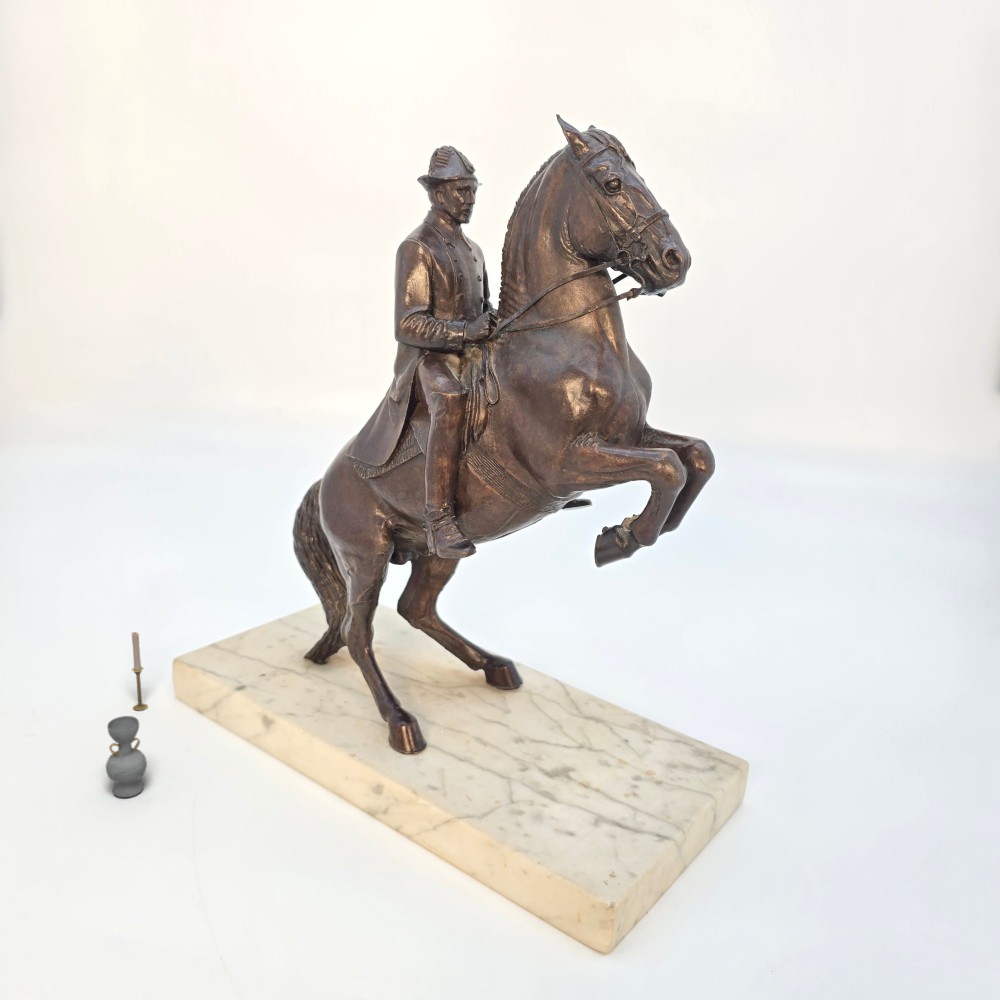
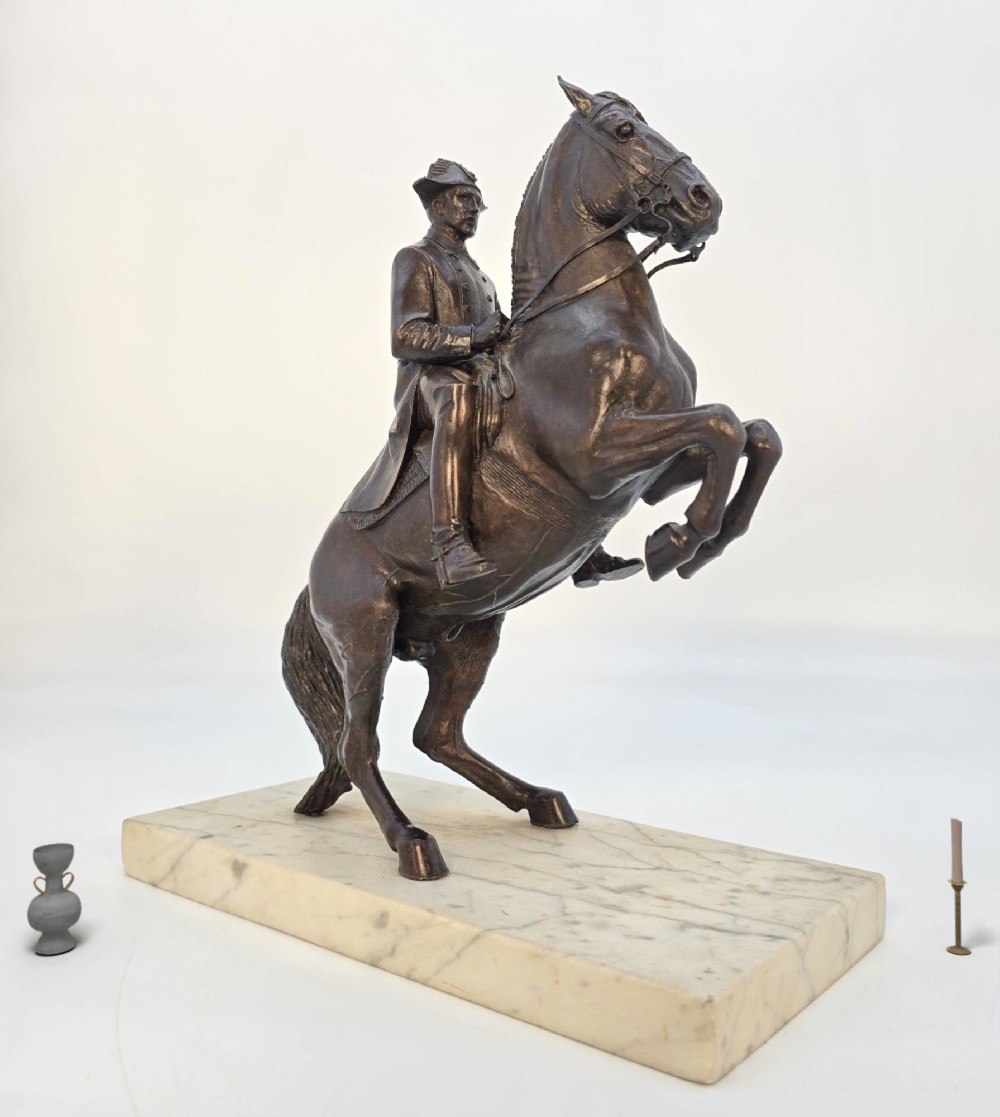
candlestick: present [132,632,148,711] -> present [947,818,971,954]

